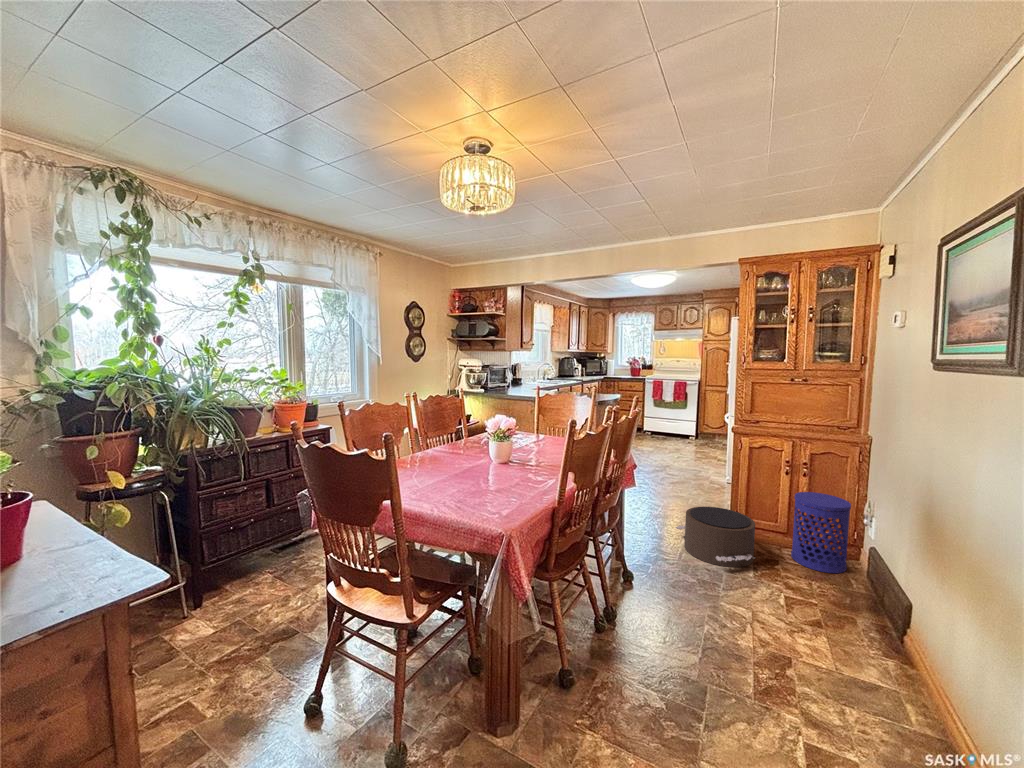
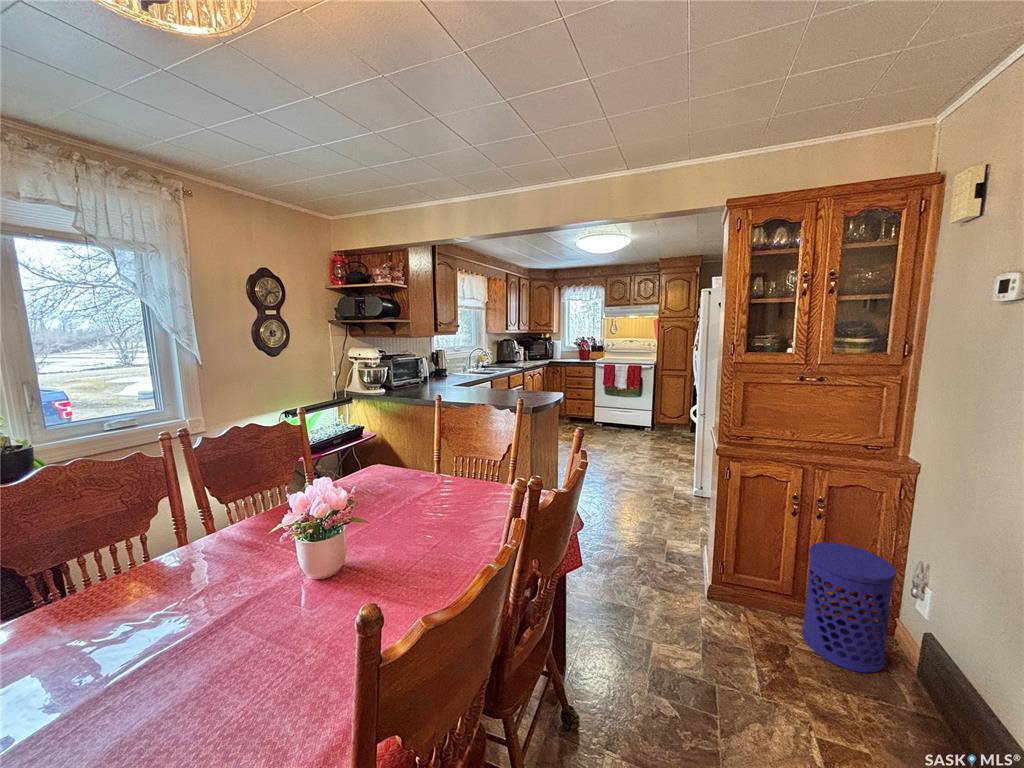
pouf: present [676,506,755,567] -> none [639,564,761,675]

